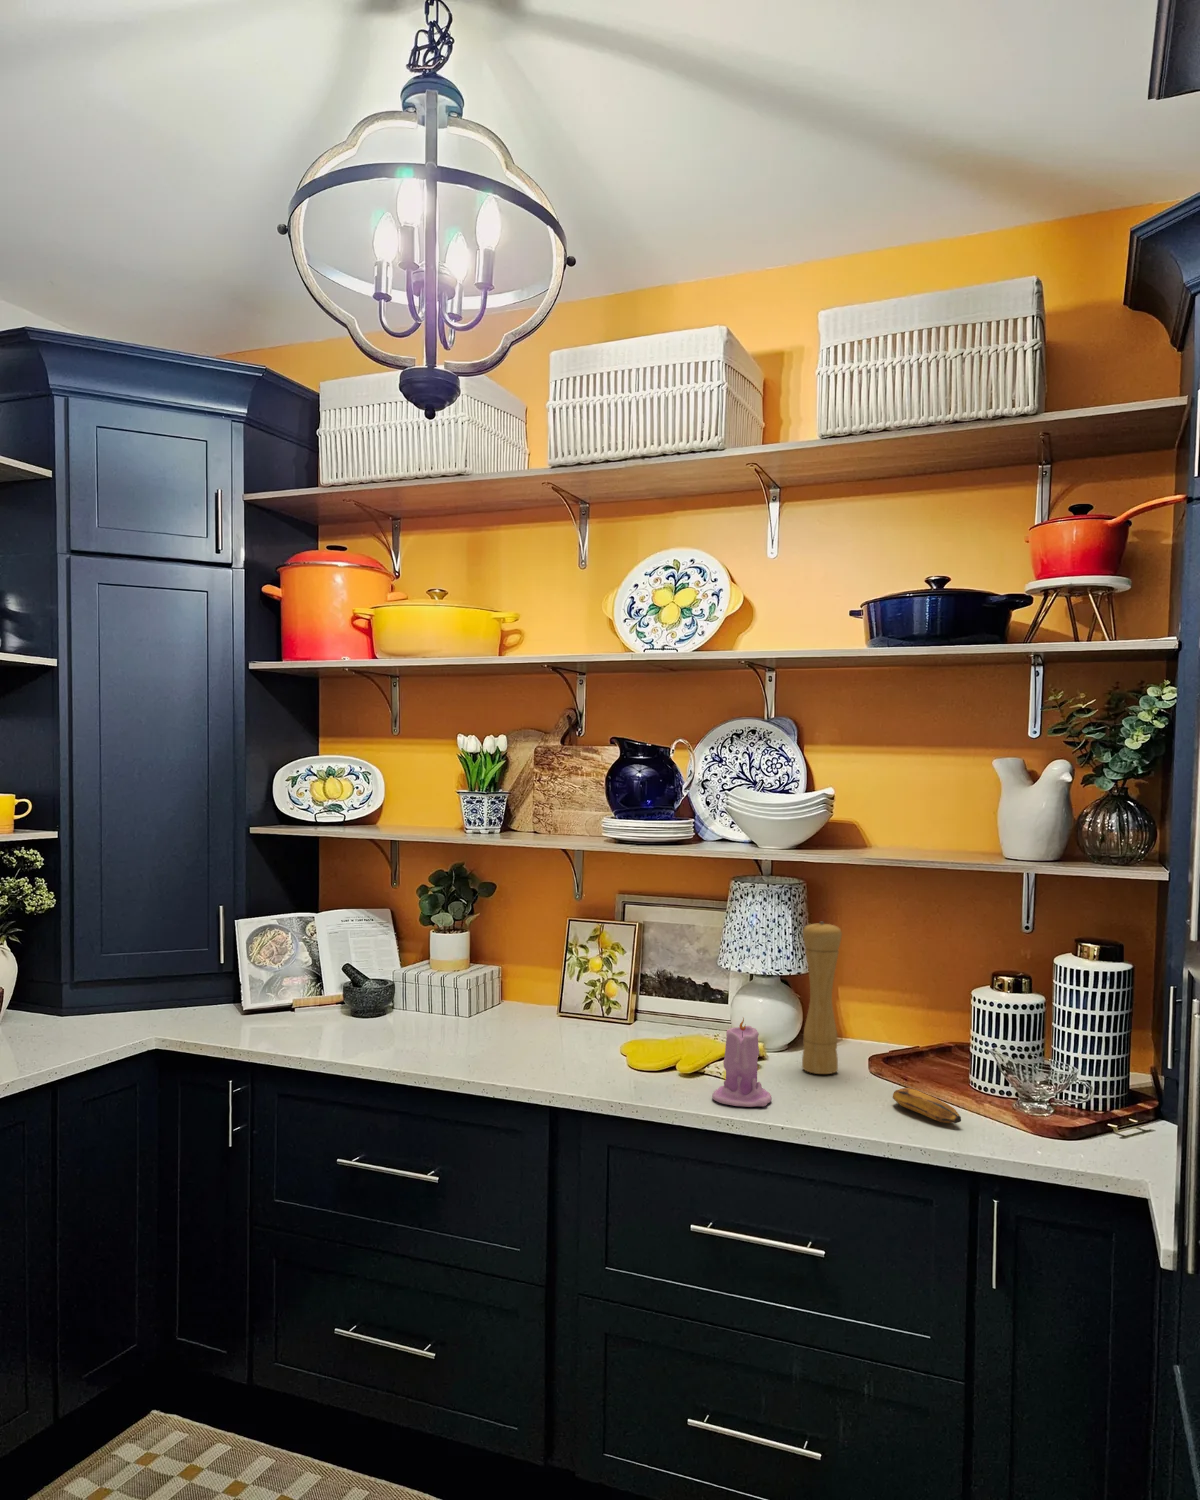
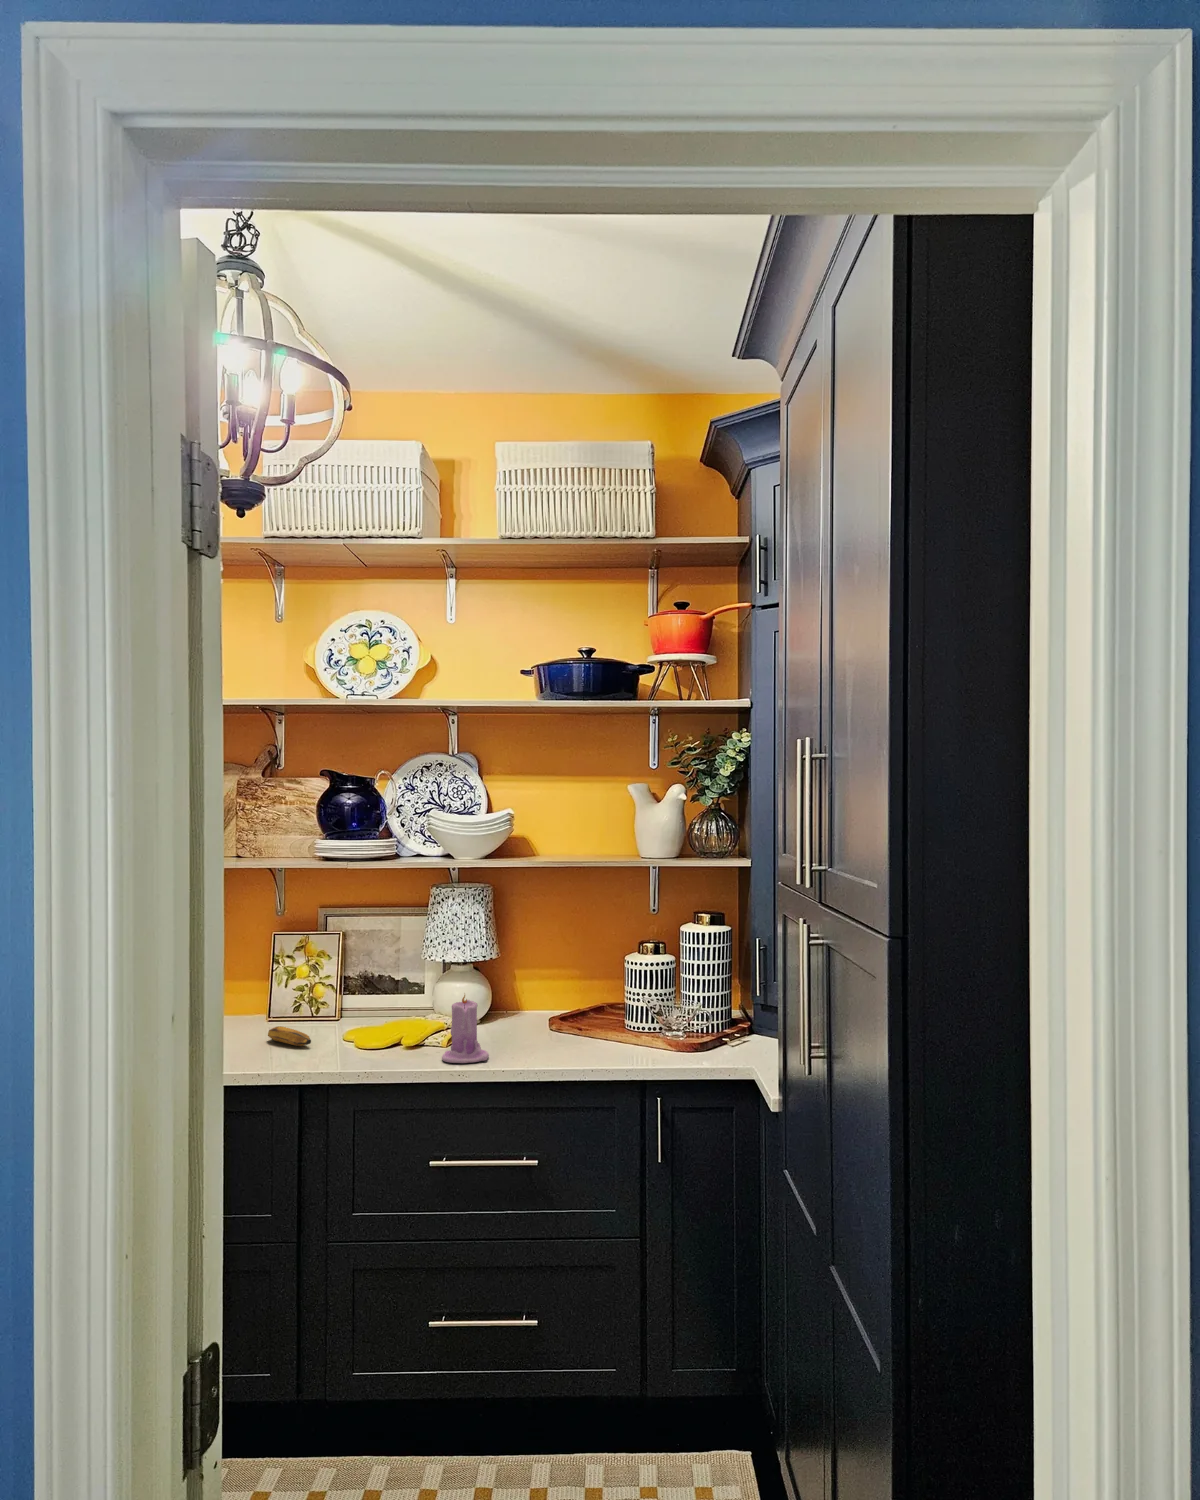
pepper mill: present [802,922,842,1074] -> none [496,915,526,1035]
banana: present [893,1088,961,1123] -> present [268,1026,311,1046]

